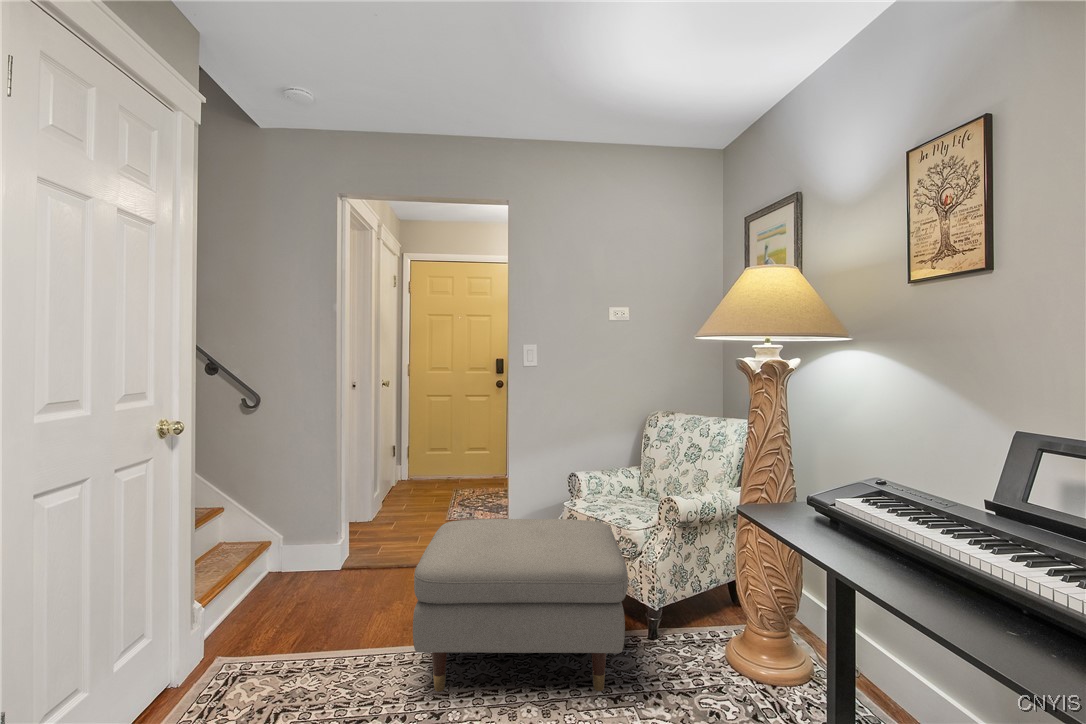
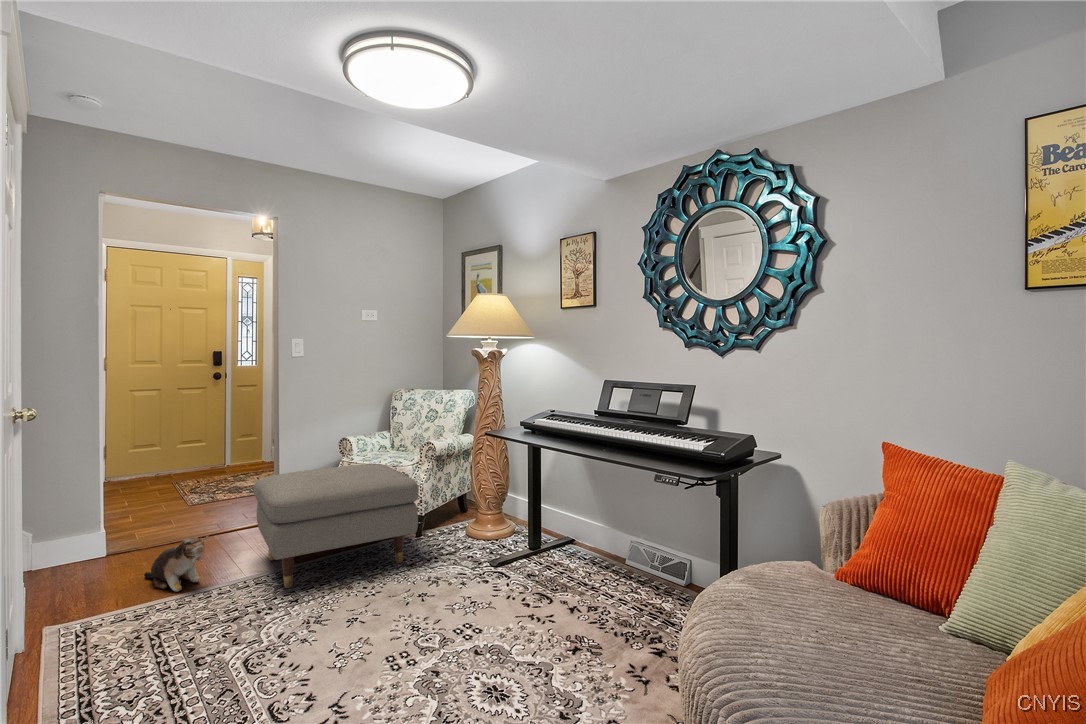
plush toy: none [326,589,368,652] -> present [144,535,209,592]

